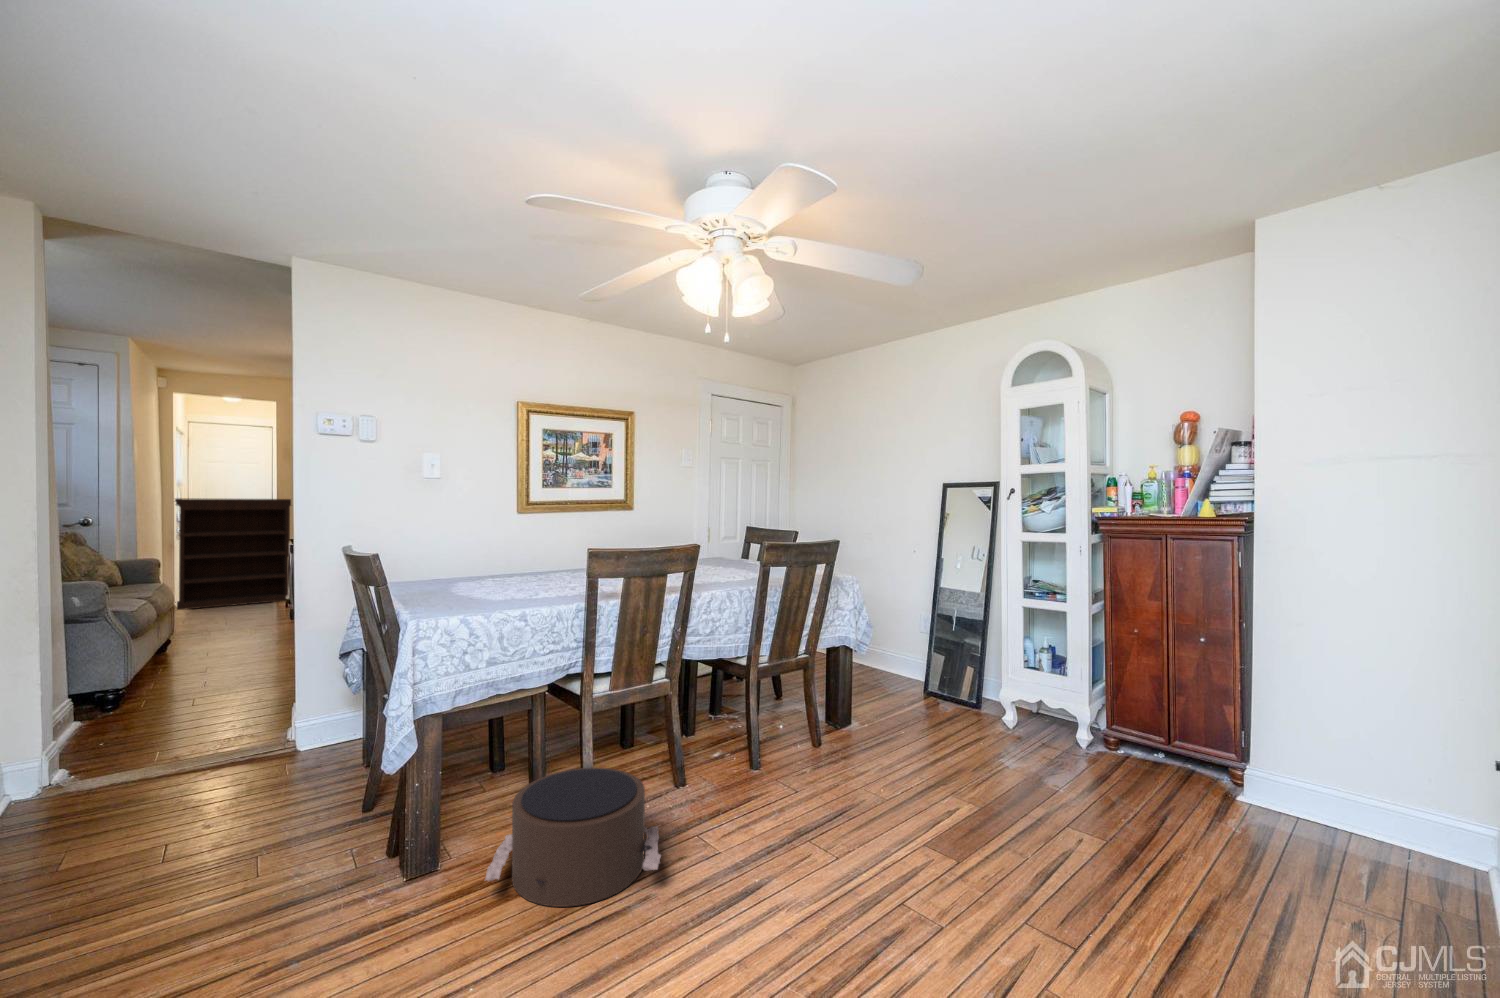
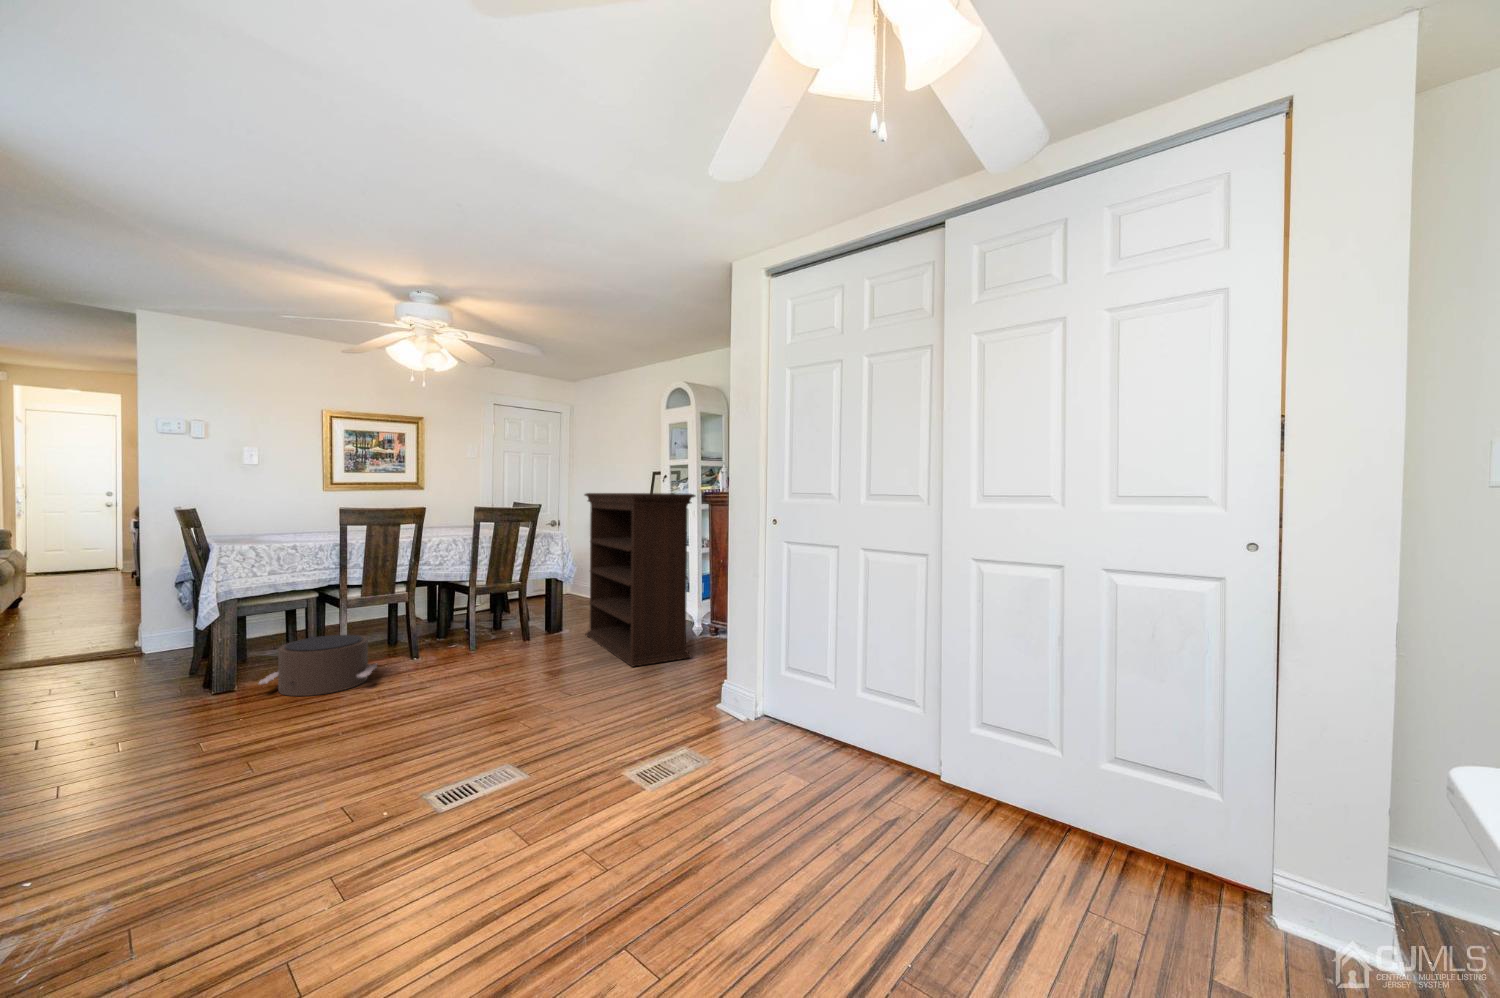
bookshelf: present [175,498,291,610] -> present [585,493,695,667]

